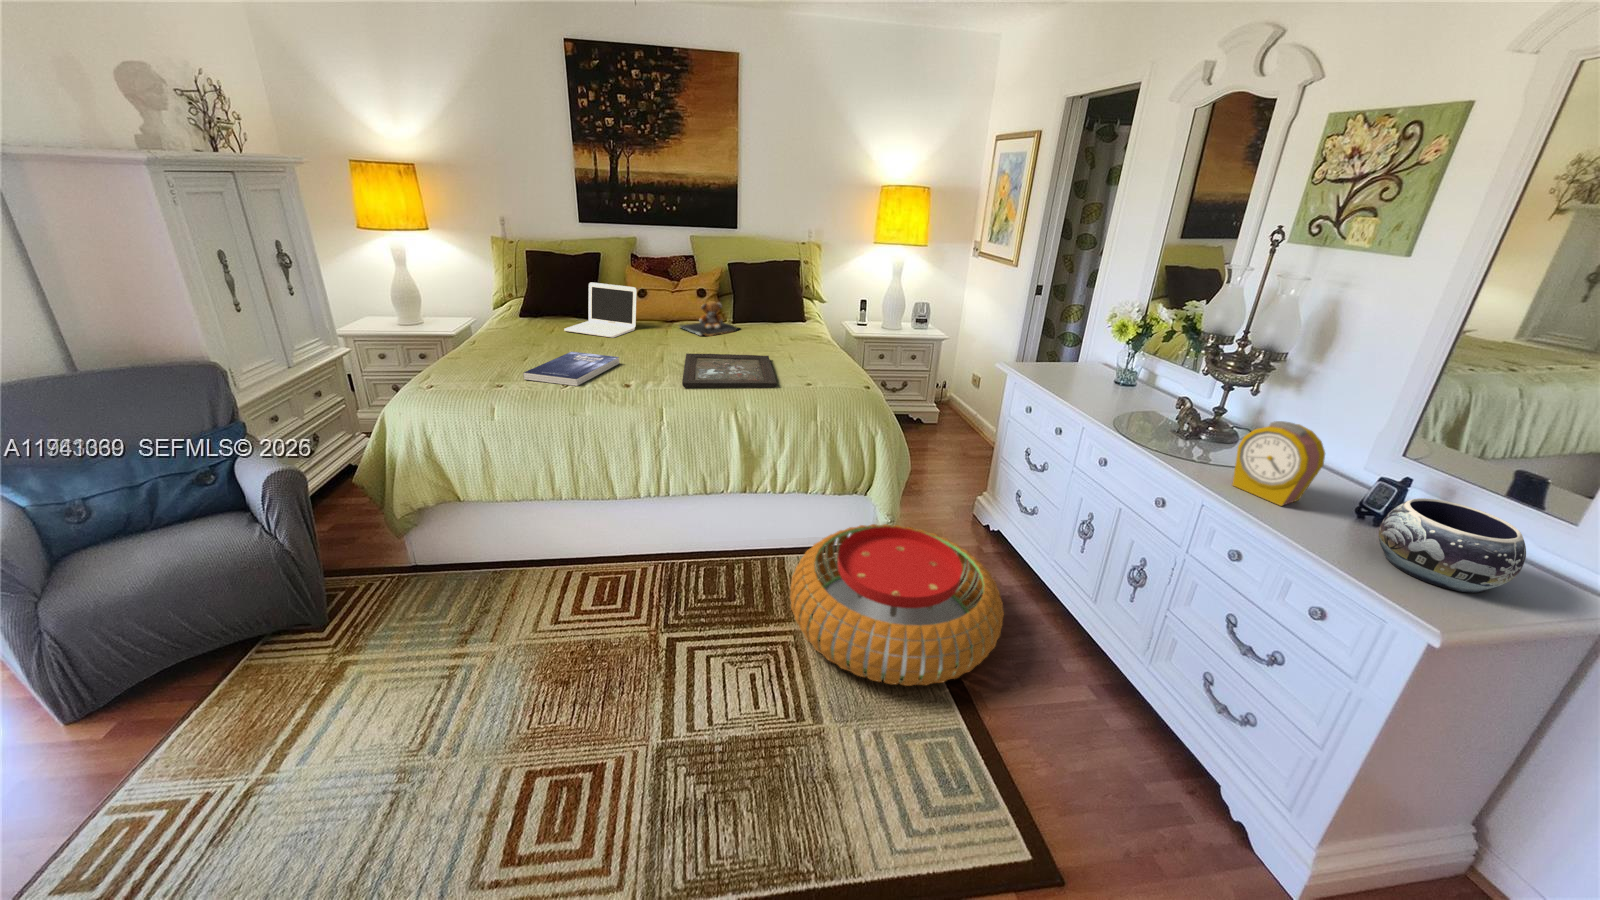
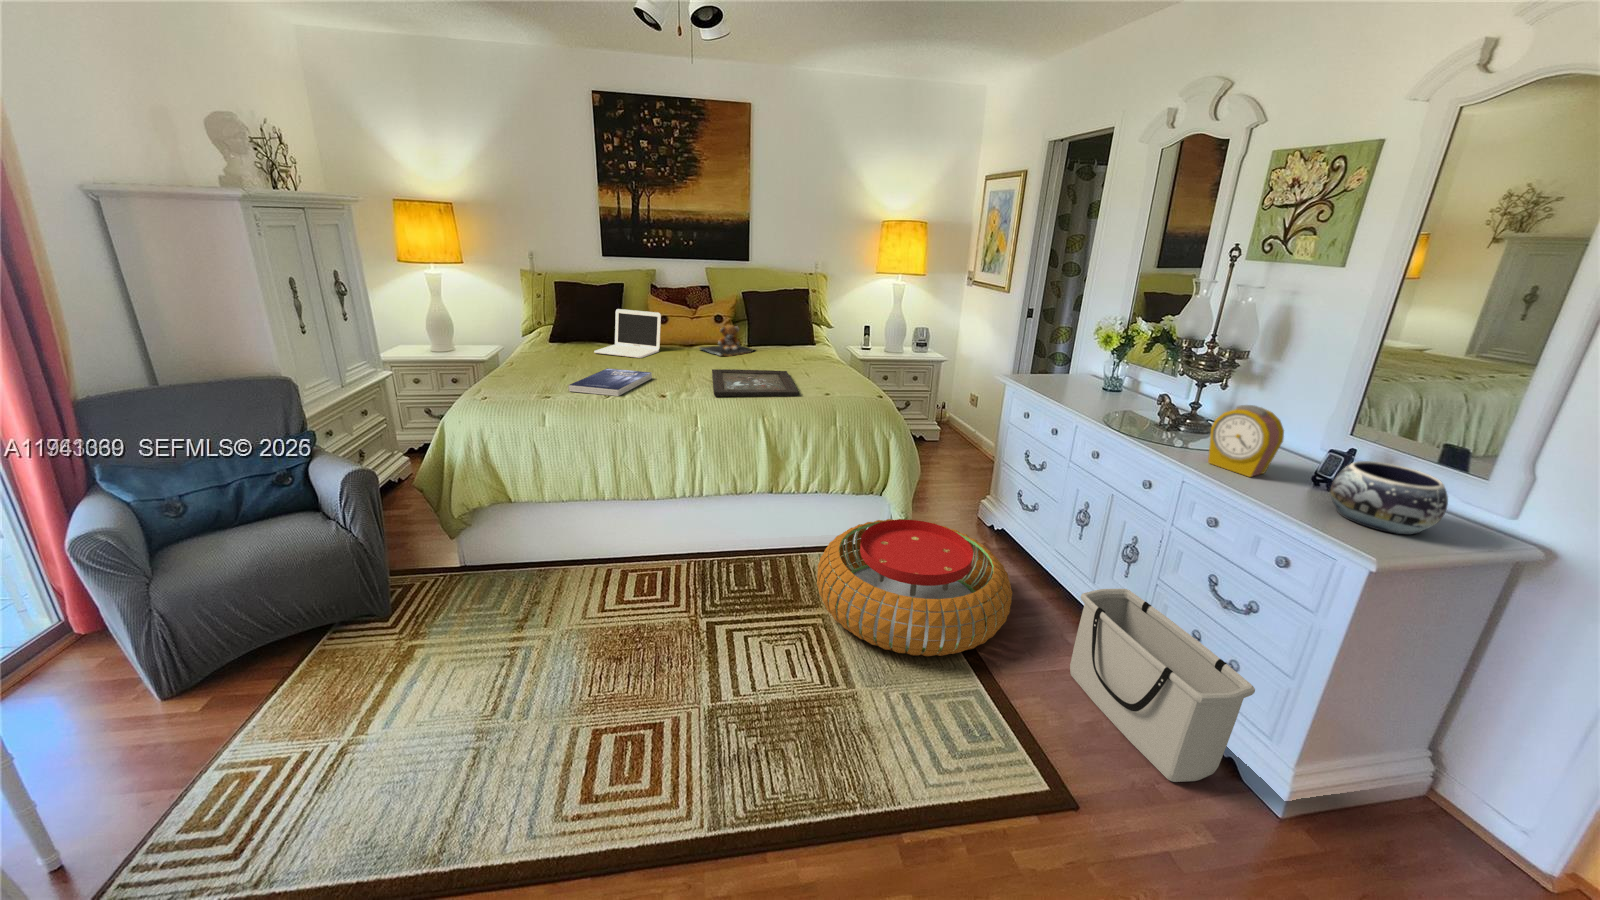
storage bin: none [1063,620,1274,850] -> present [1070,589,1255,782]

